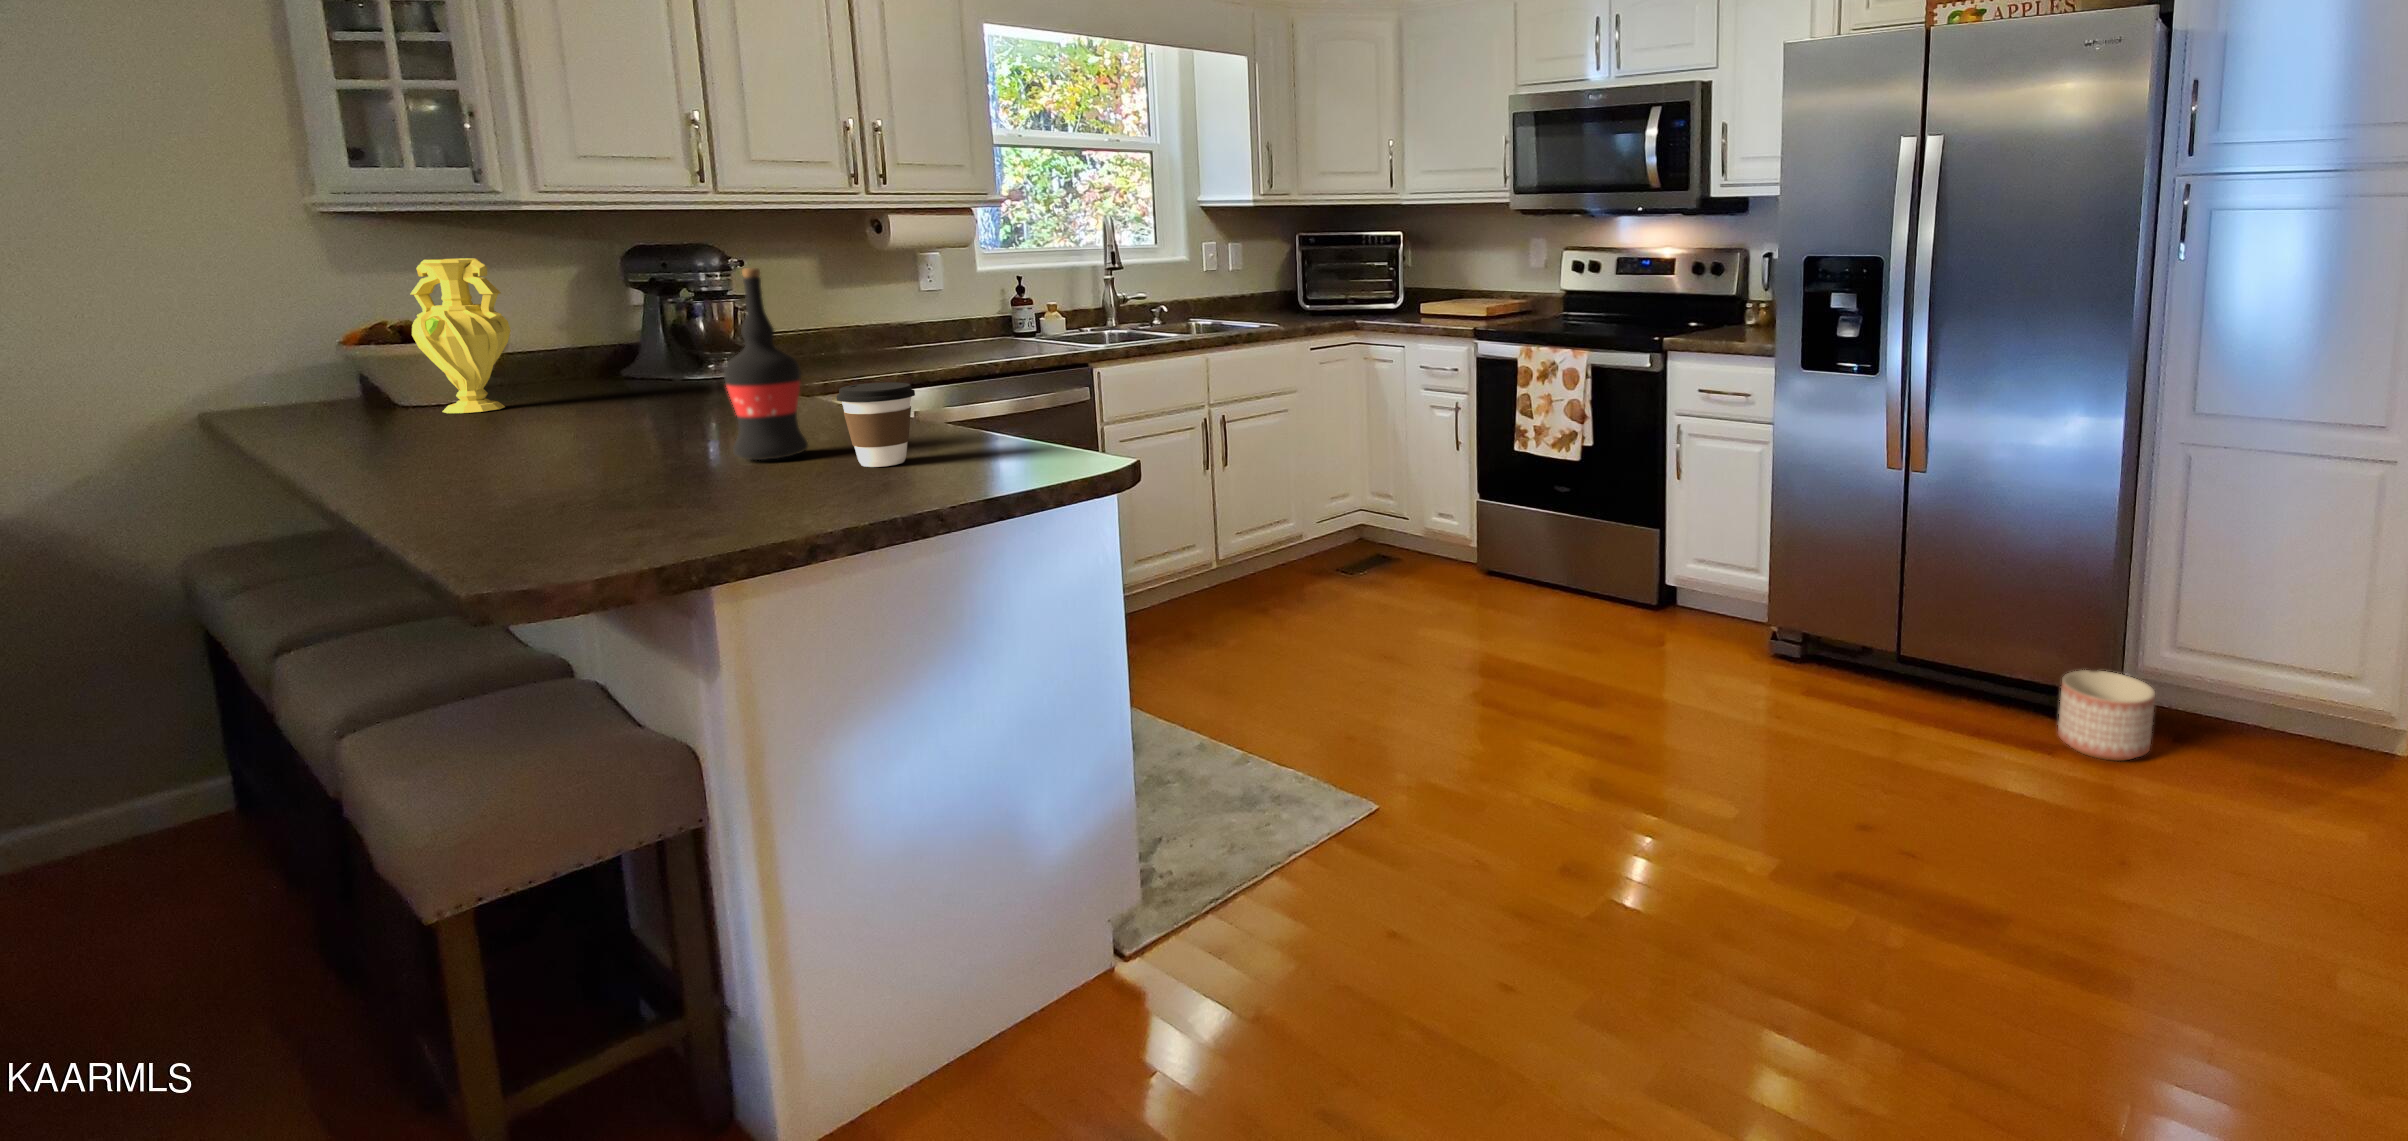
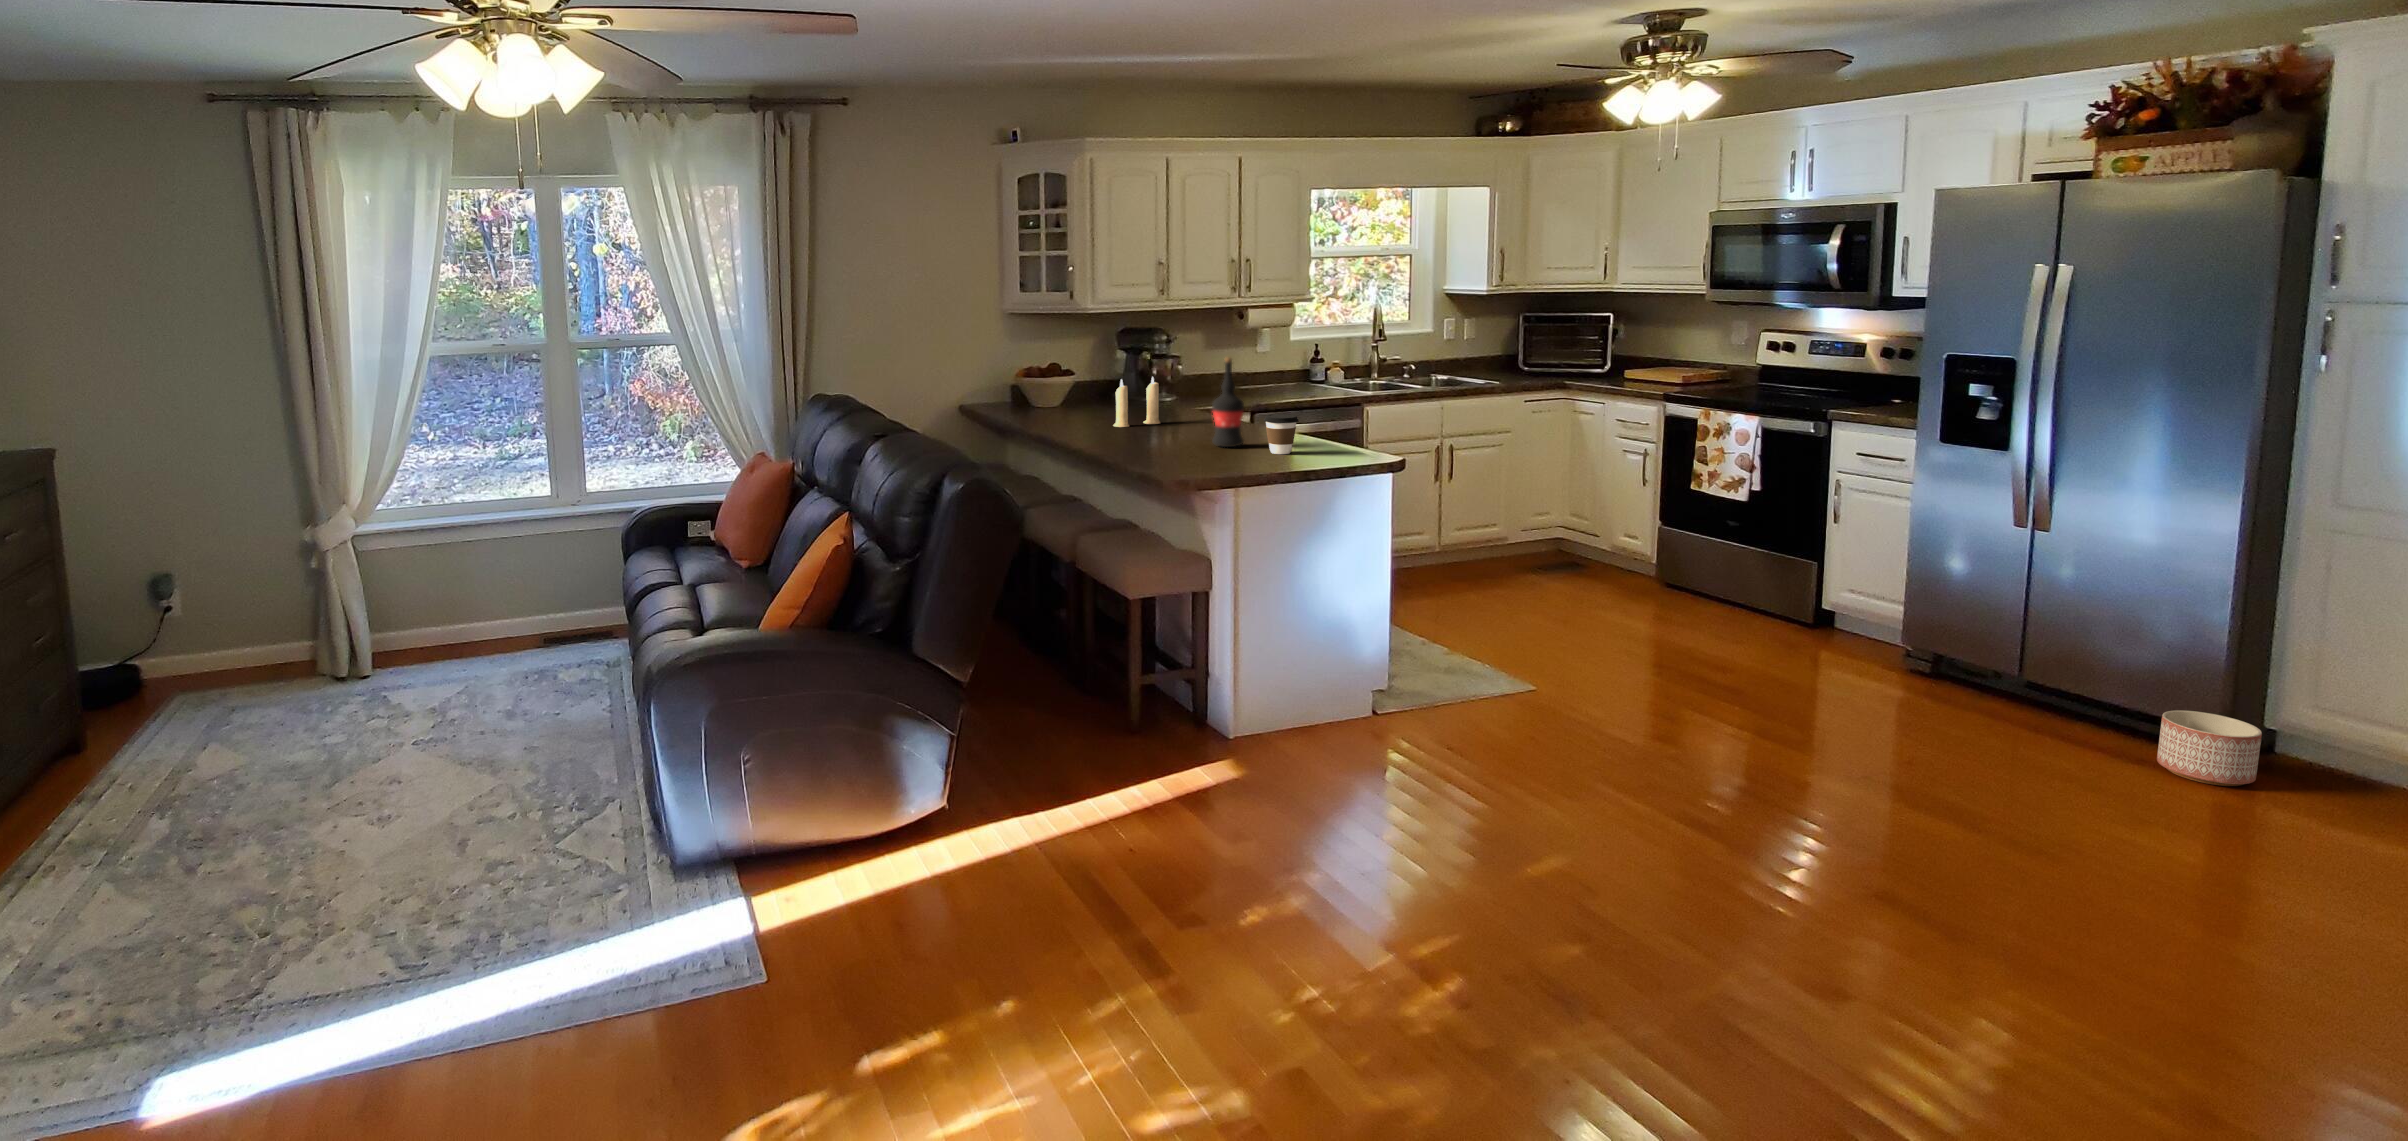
vase: present [411,259,511,413] -> none [1050,340,1088,415]
candle: none [535,321,669,432] -> present [1113,377,1160,427]

